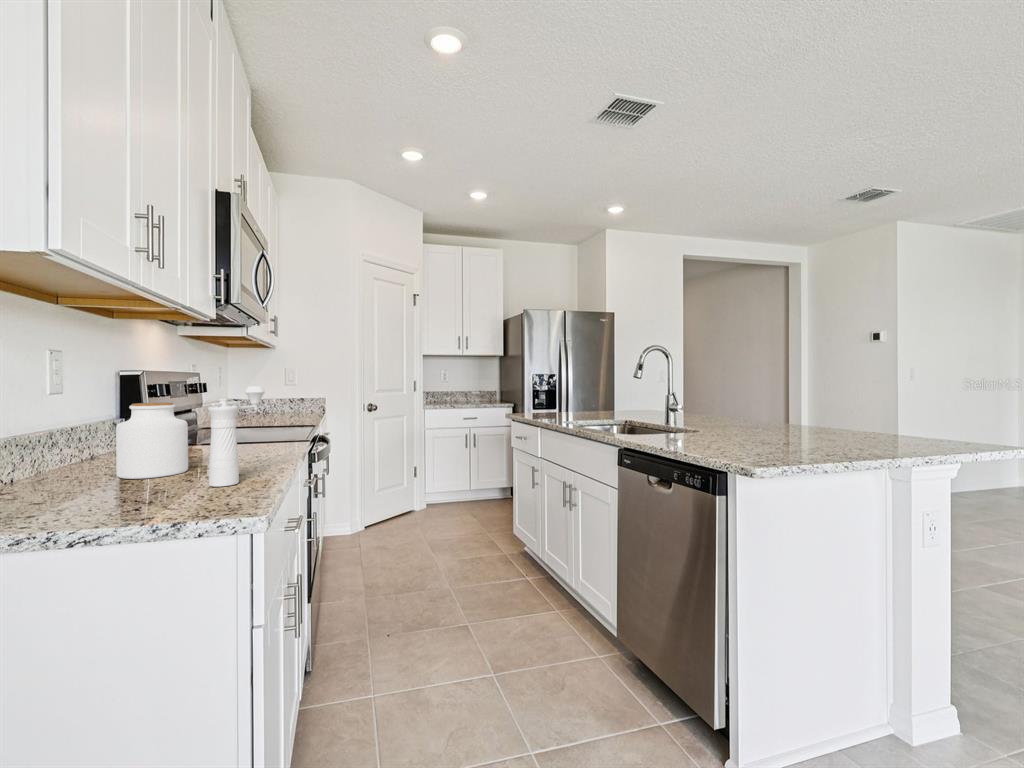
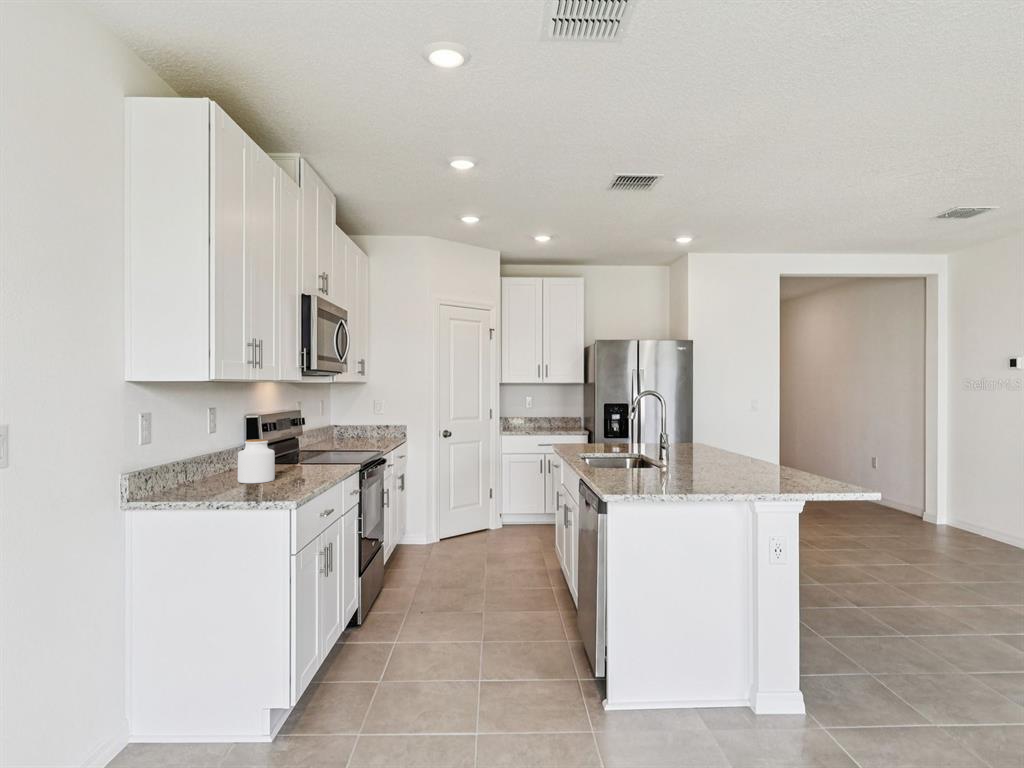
pepper mill: present [208,387,265,487] -> none [278,432,312,490]

